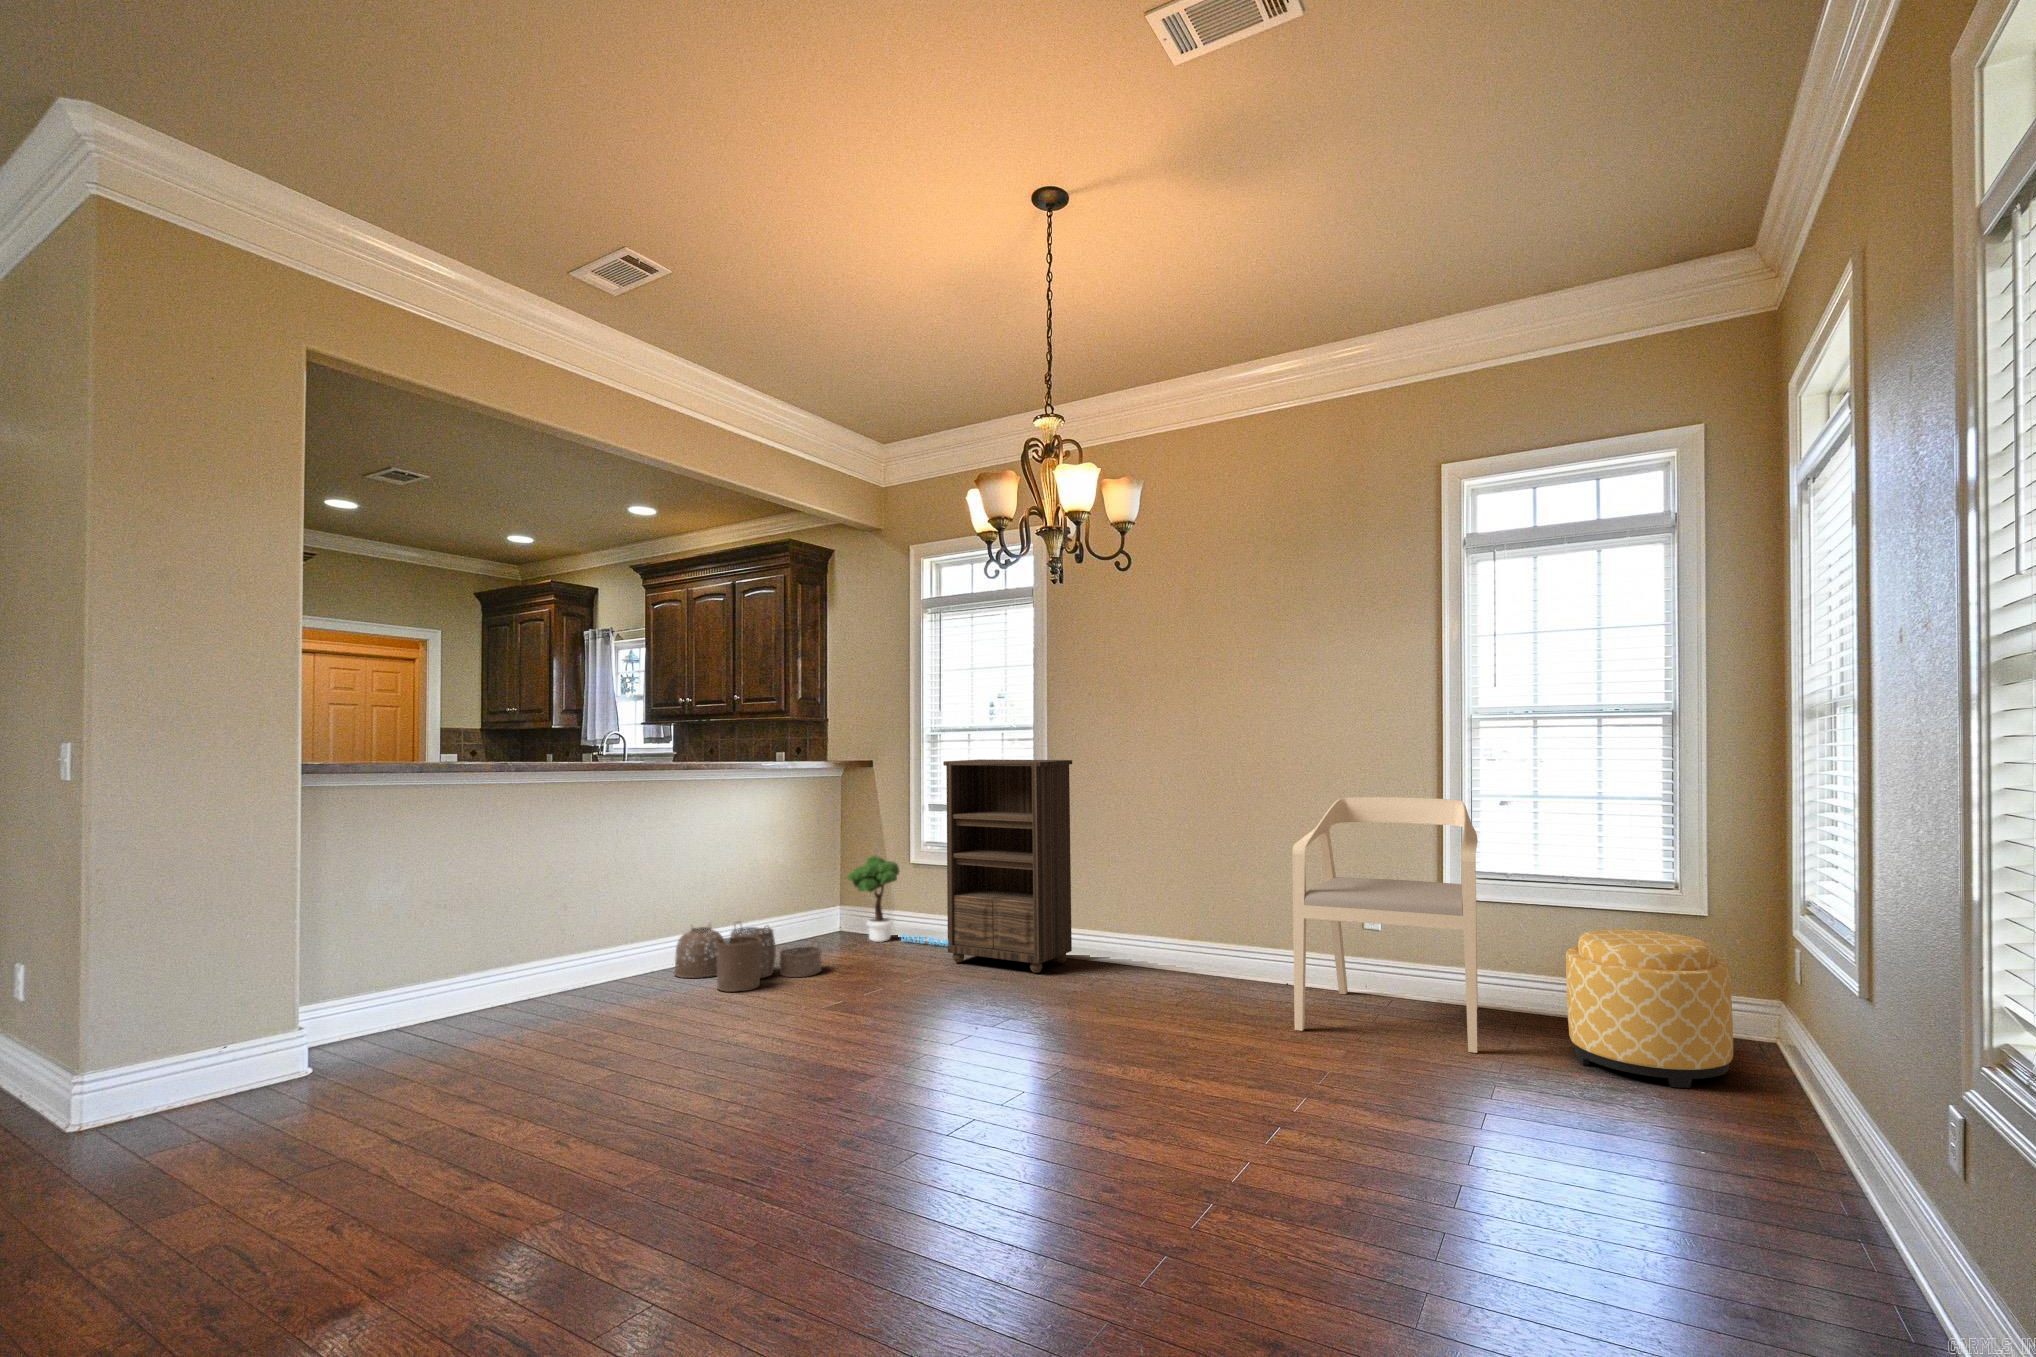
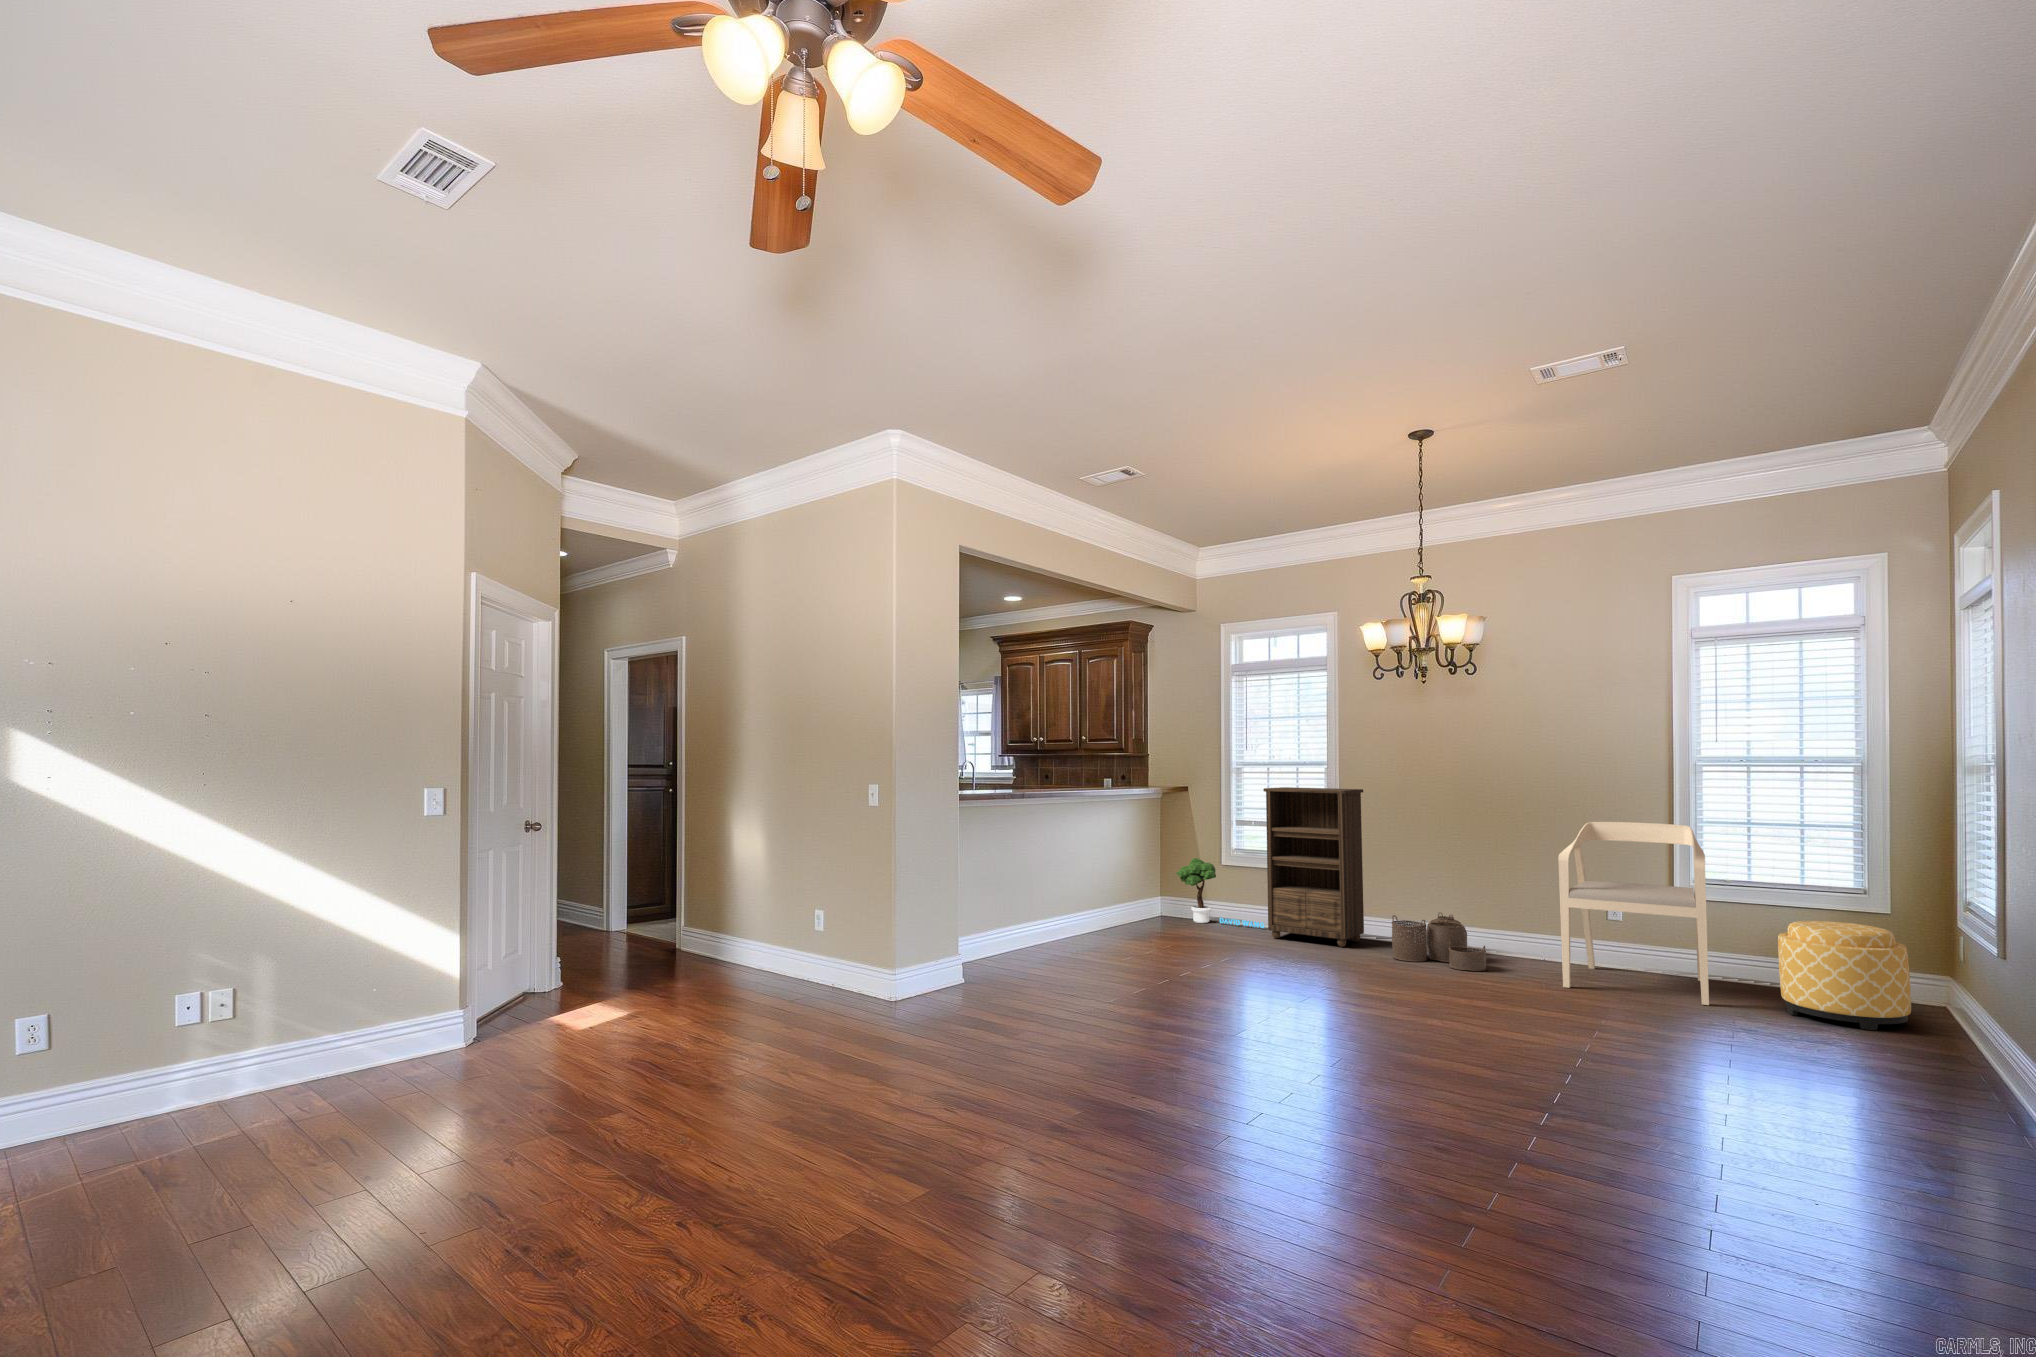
woven basket: present [674,925,821,991] -> present [1392,913,1486,971]

